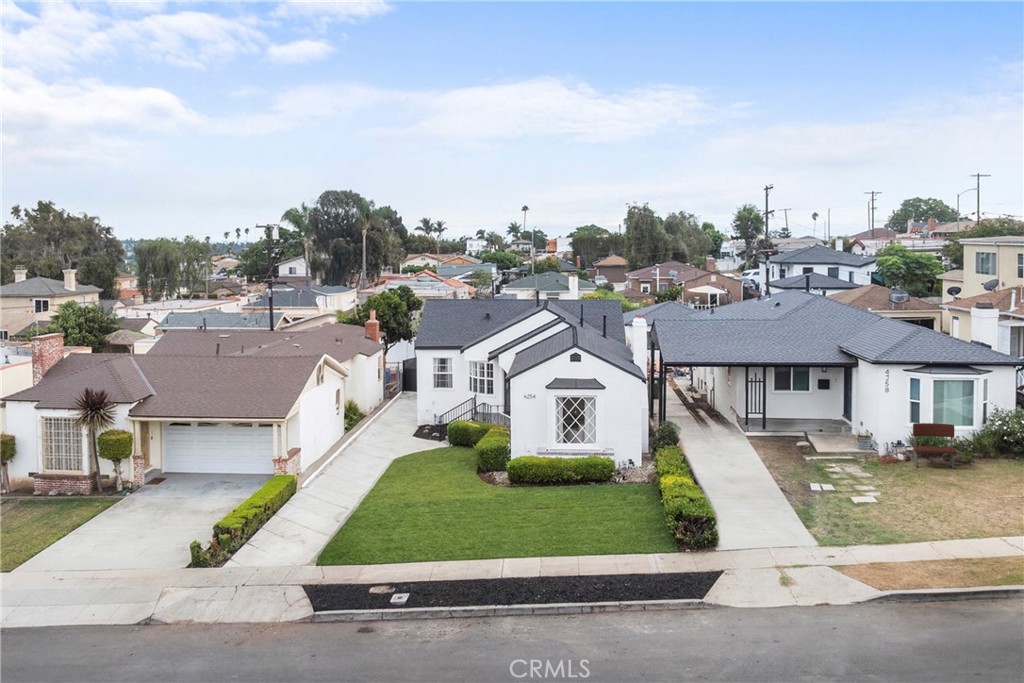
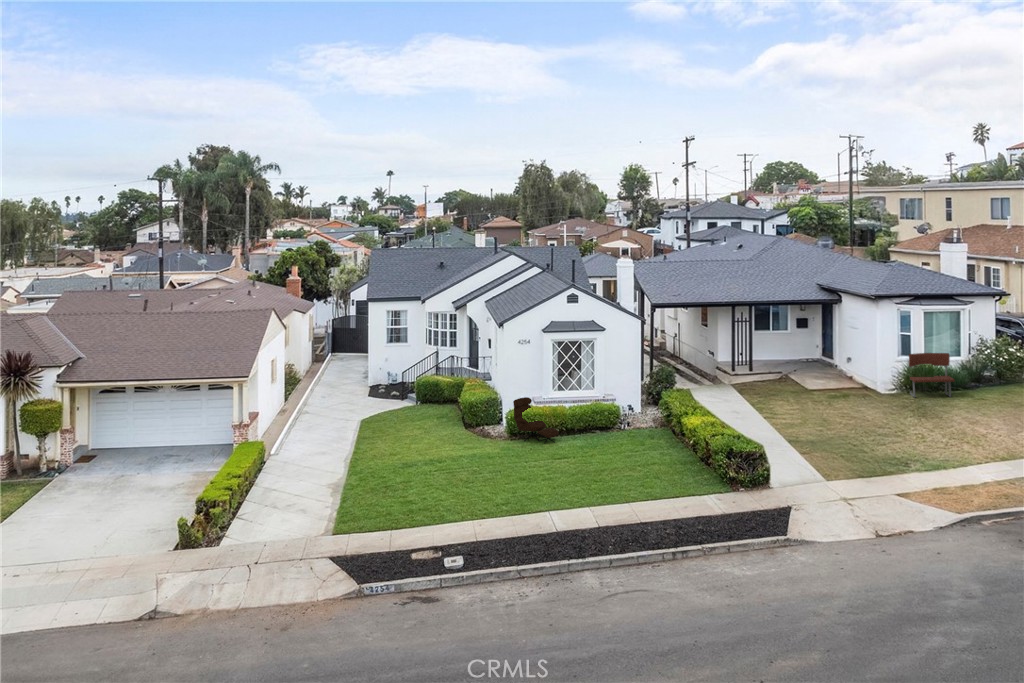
lounge chair: none [514,449,553,493] -> present [513,397,559,443]

